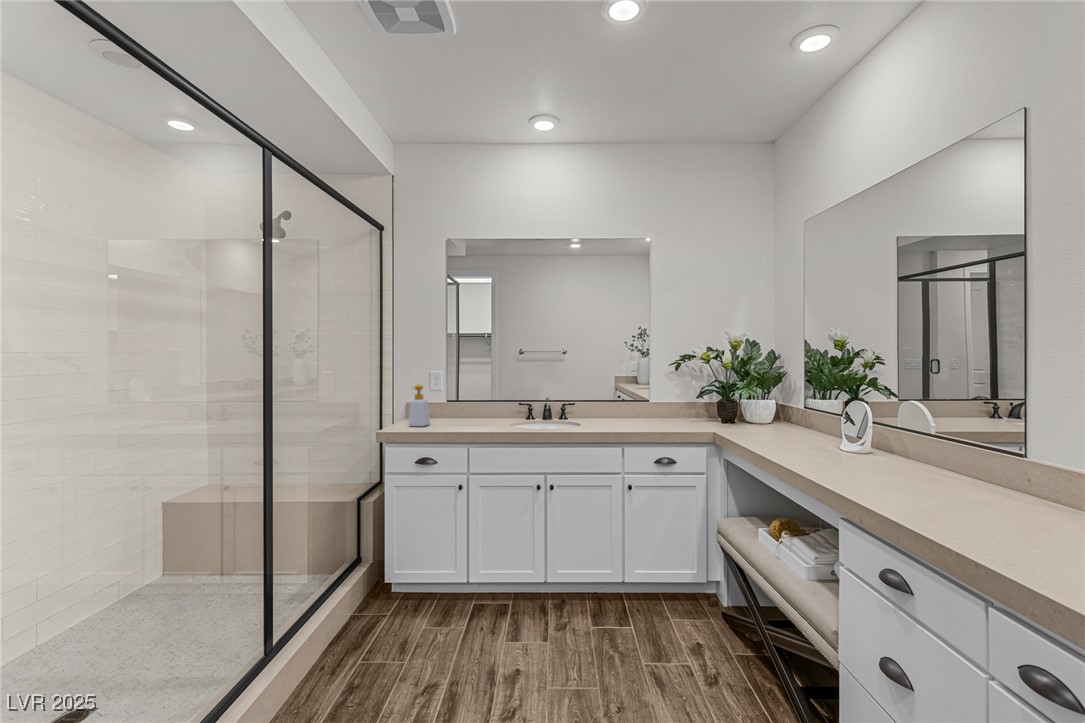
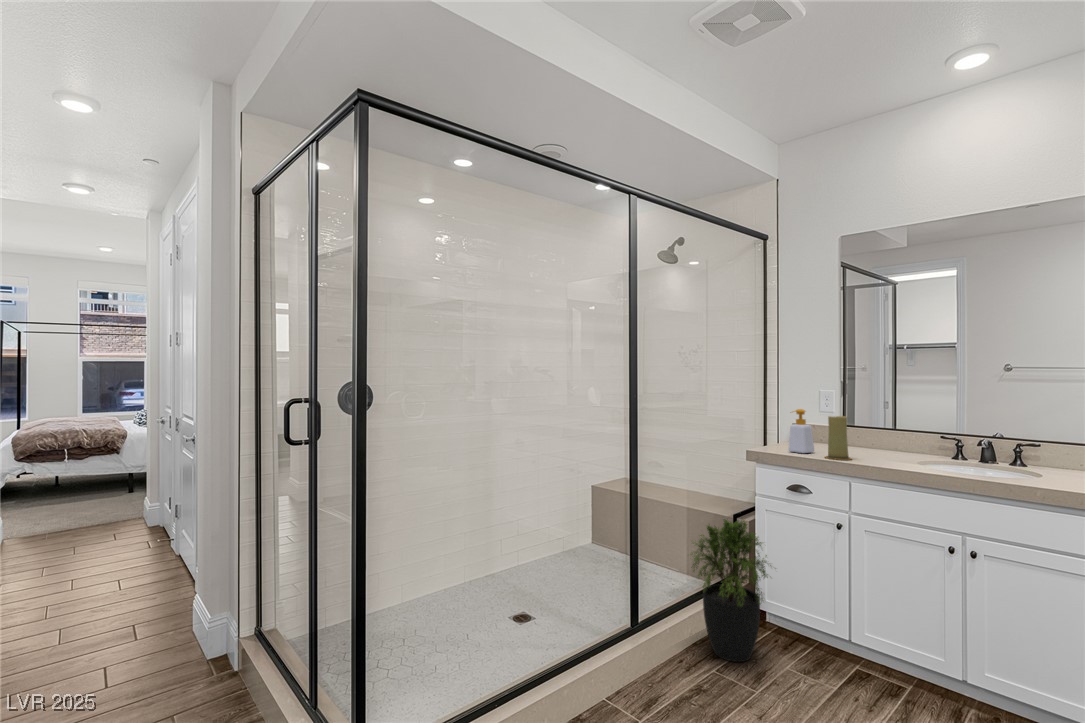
candle: none [442,389,464,429] -> present [825,416,852,460]
potted plant: none [323,499,412,646] -> present [692,519,771,662]

